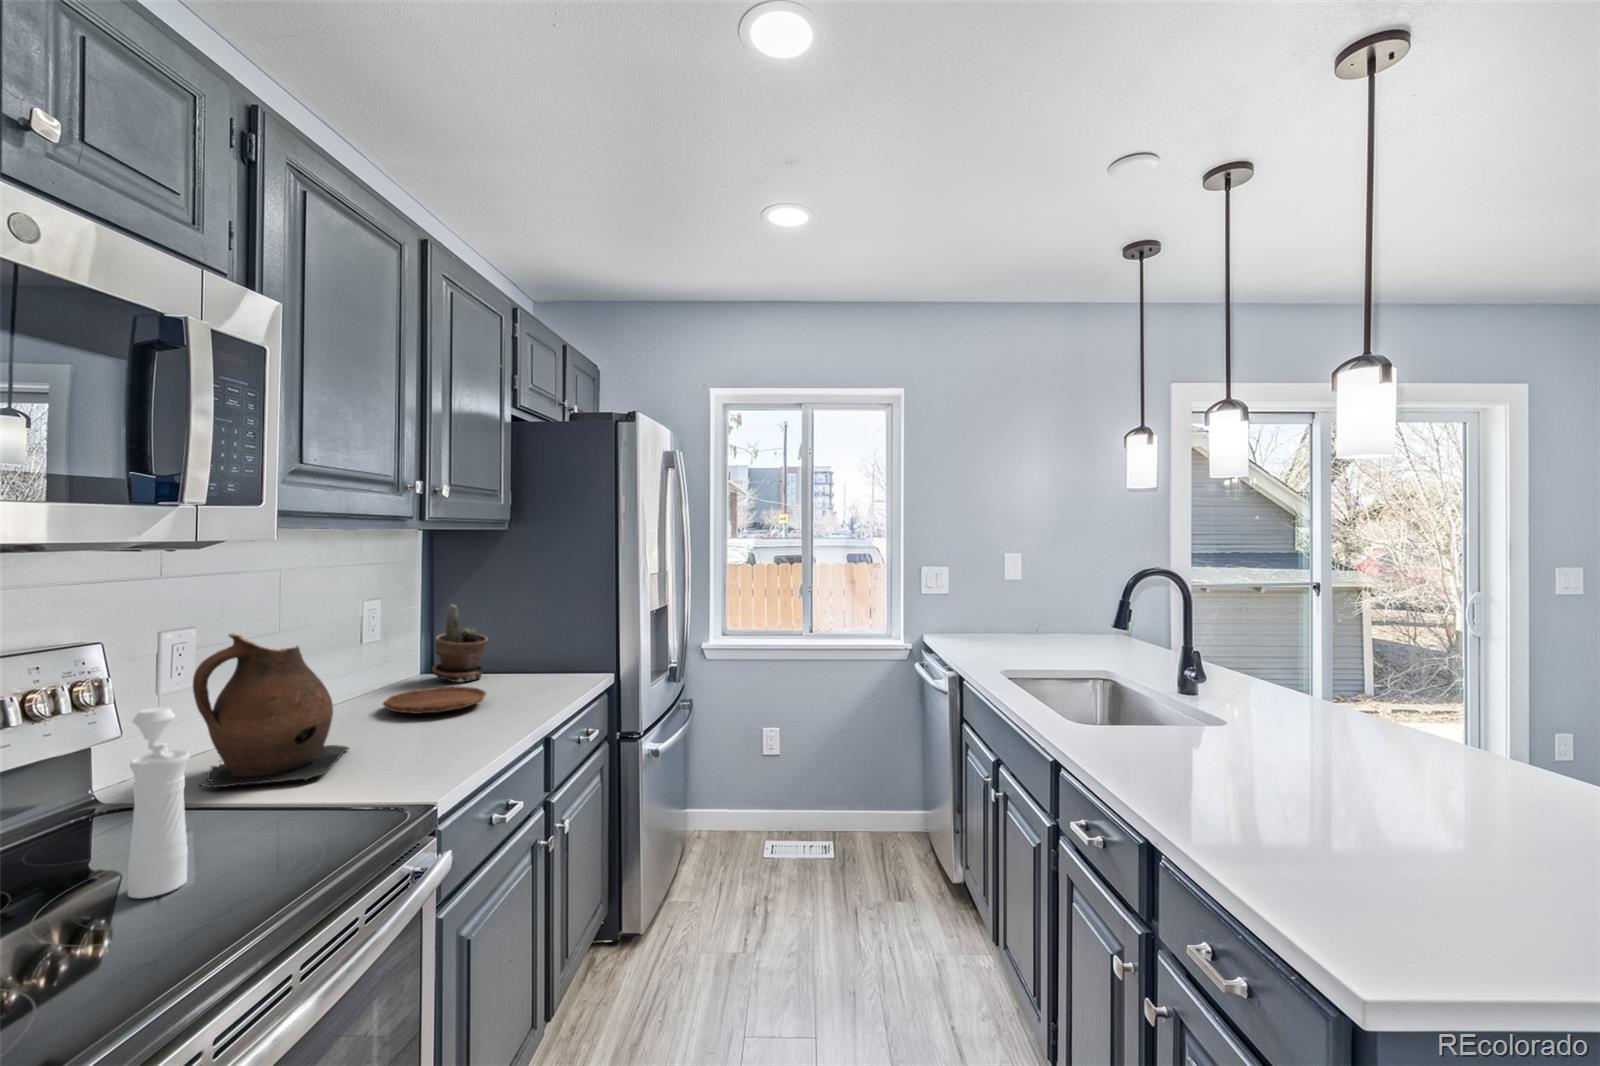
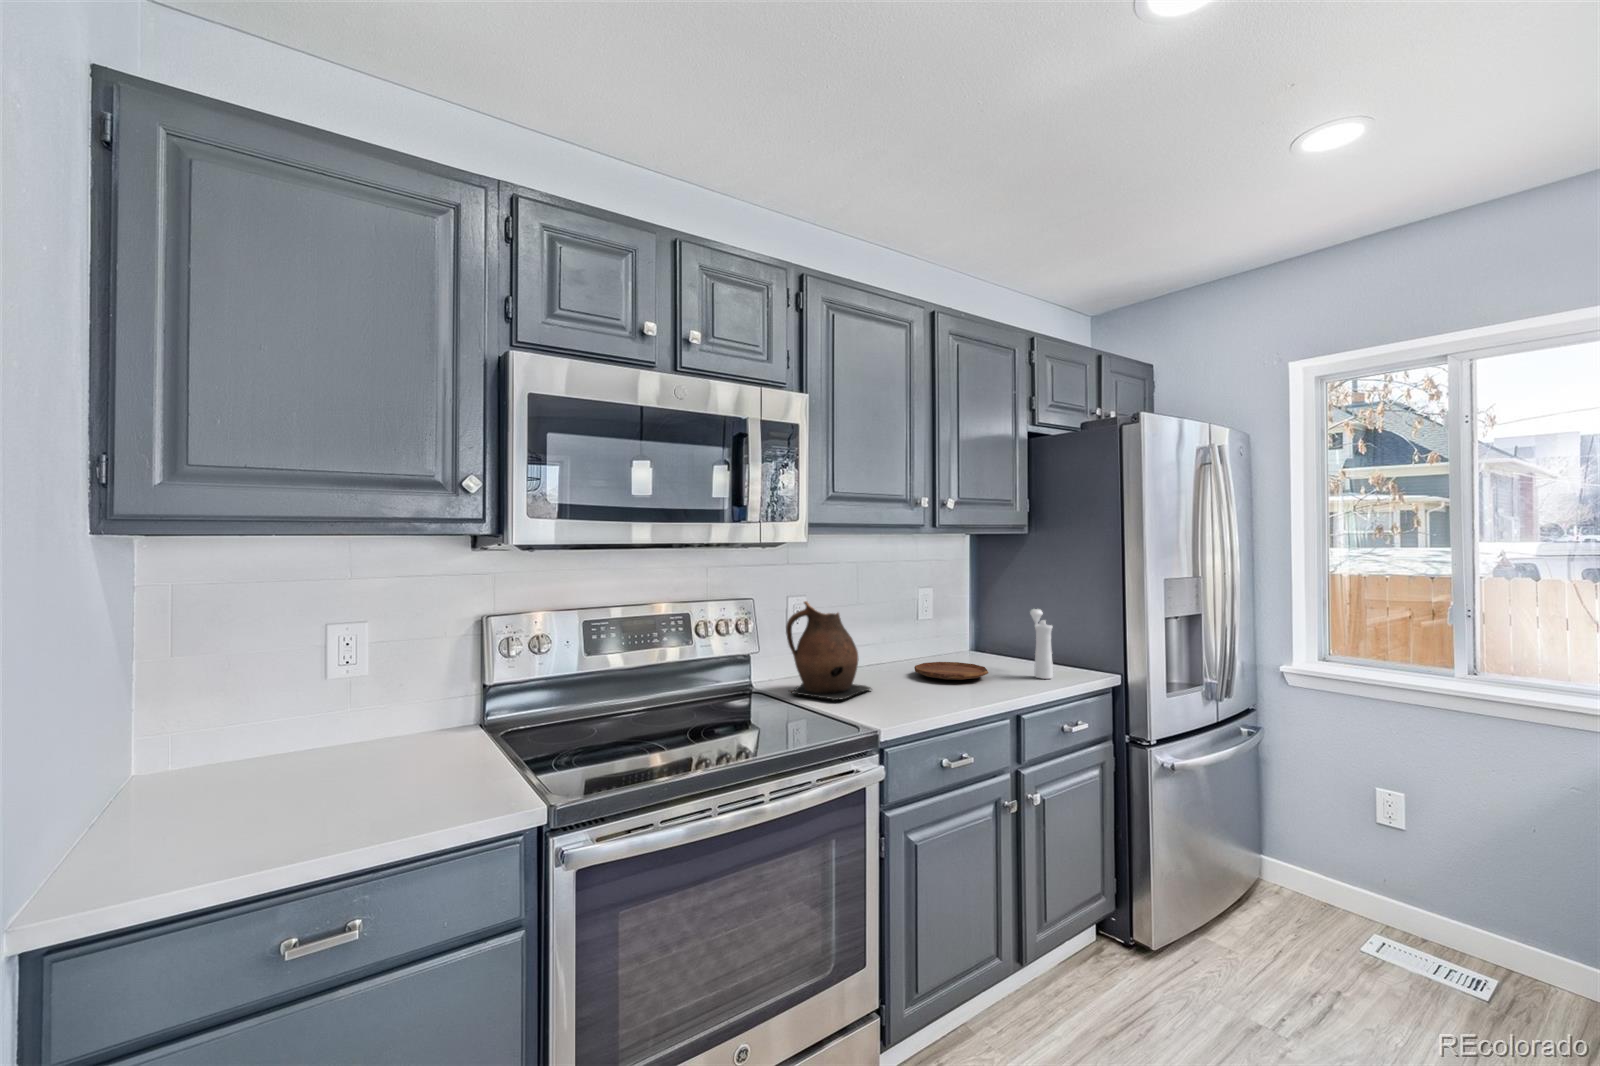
potted plant: present [432,604,488,682] -> none [968,597,1012,664]
pepper mill: present [128,707,190,898] -> present [1030,609,1053,679]

